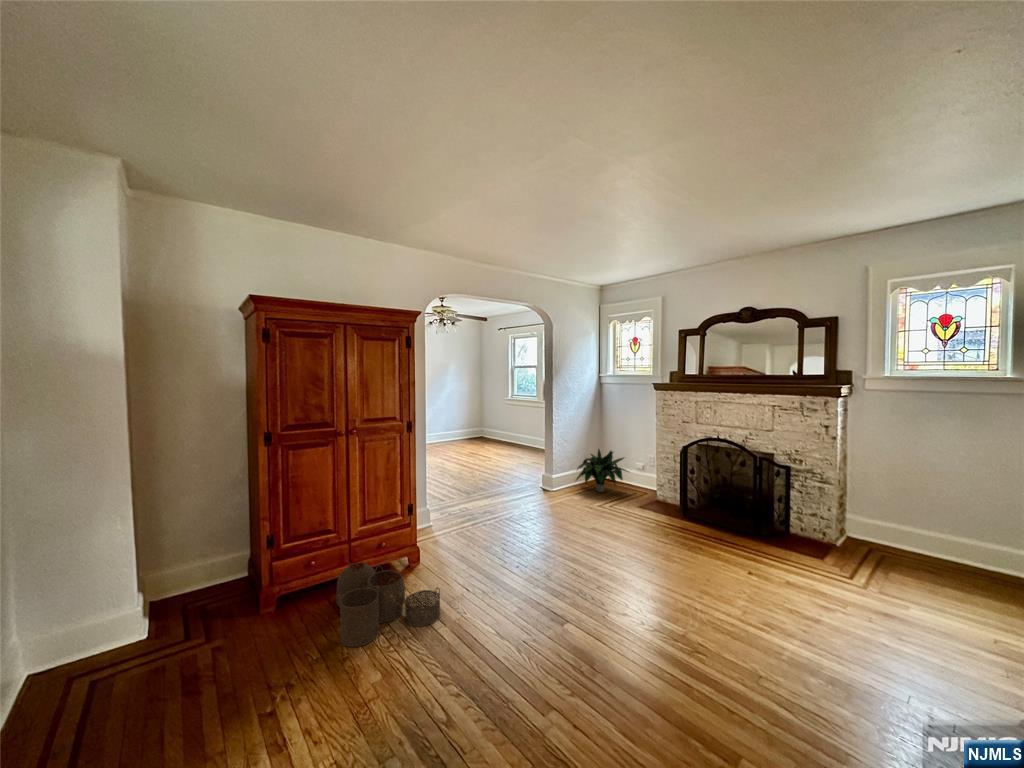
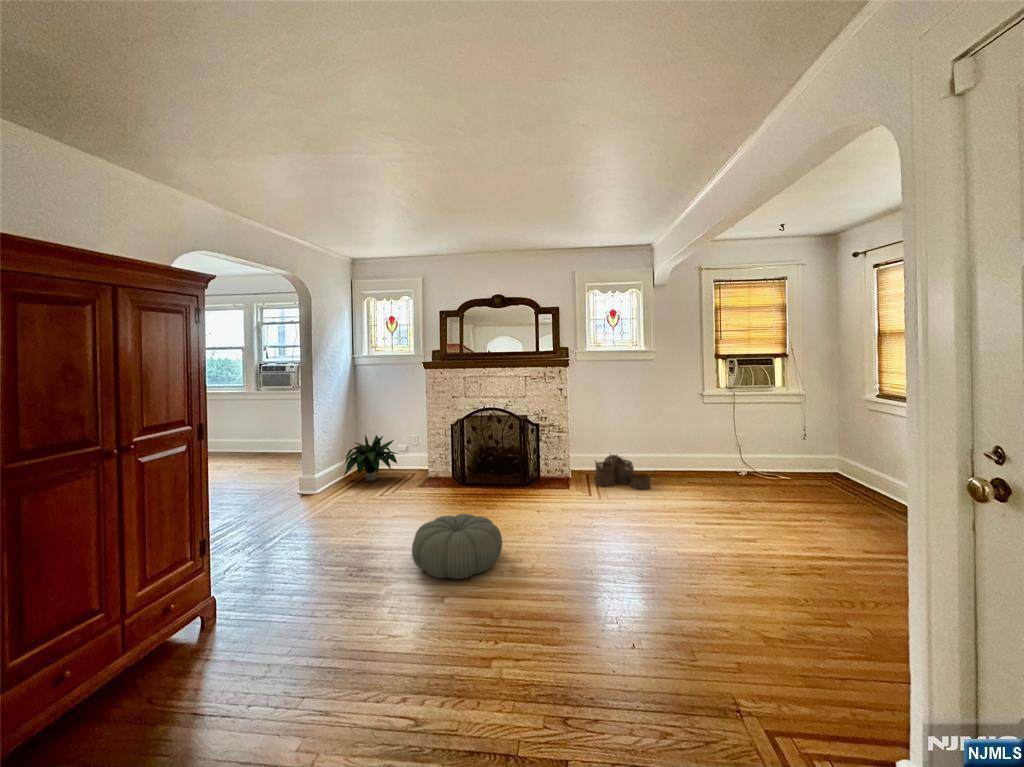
pouf: none [560,542,657,616] -> present [412,514,502,579]
woven basket: present [336,562,440,647] -> present [595,455,650,490]

